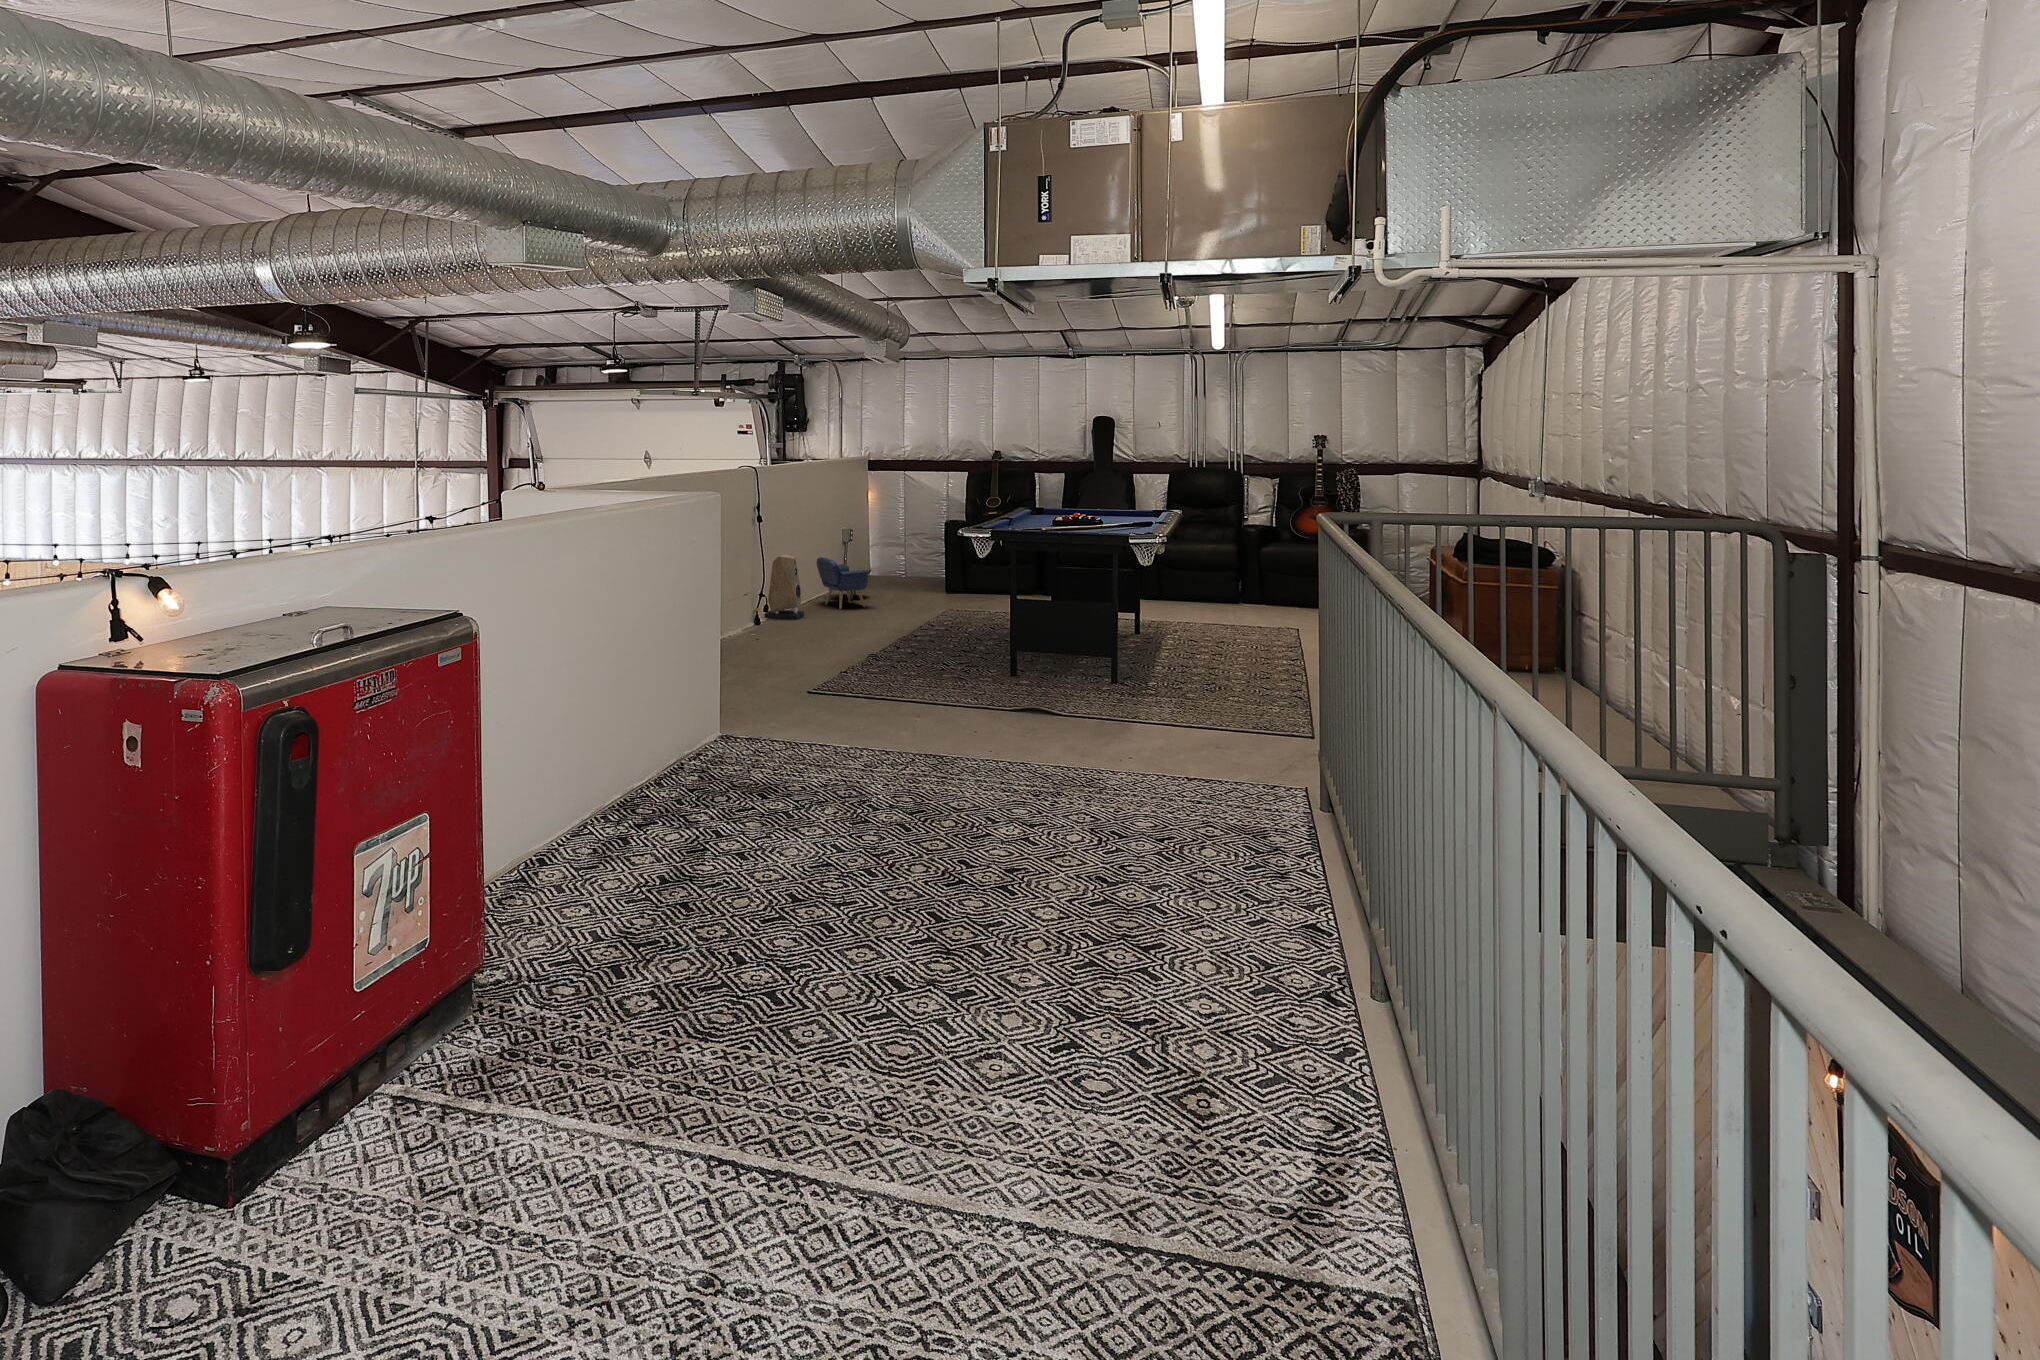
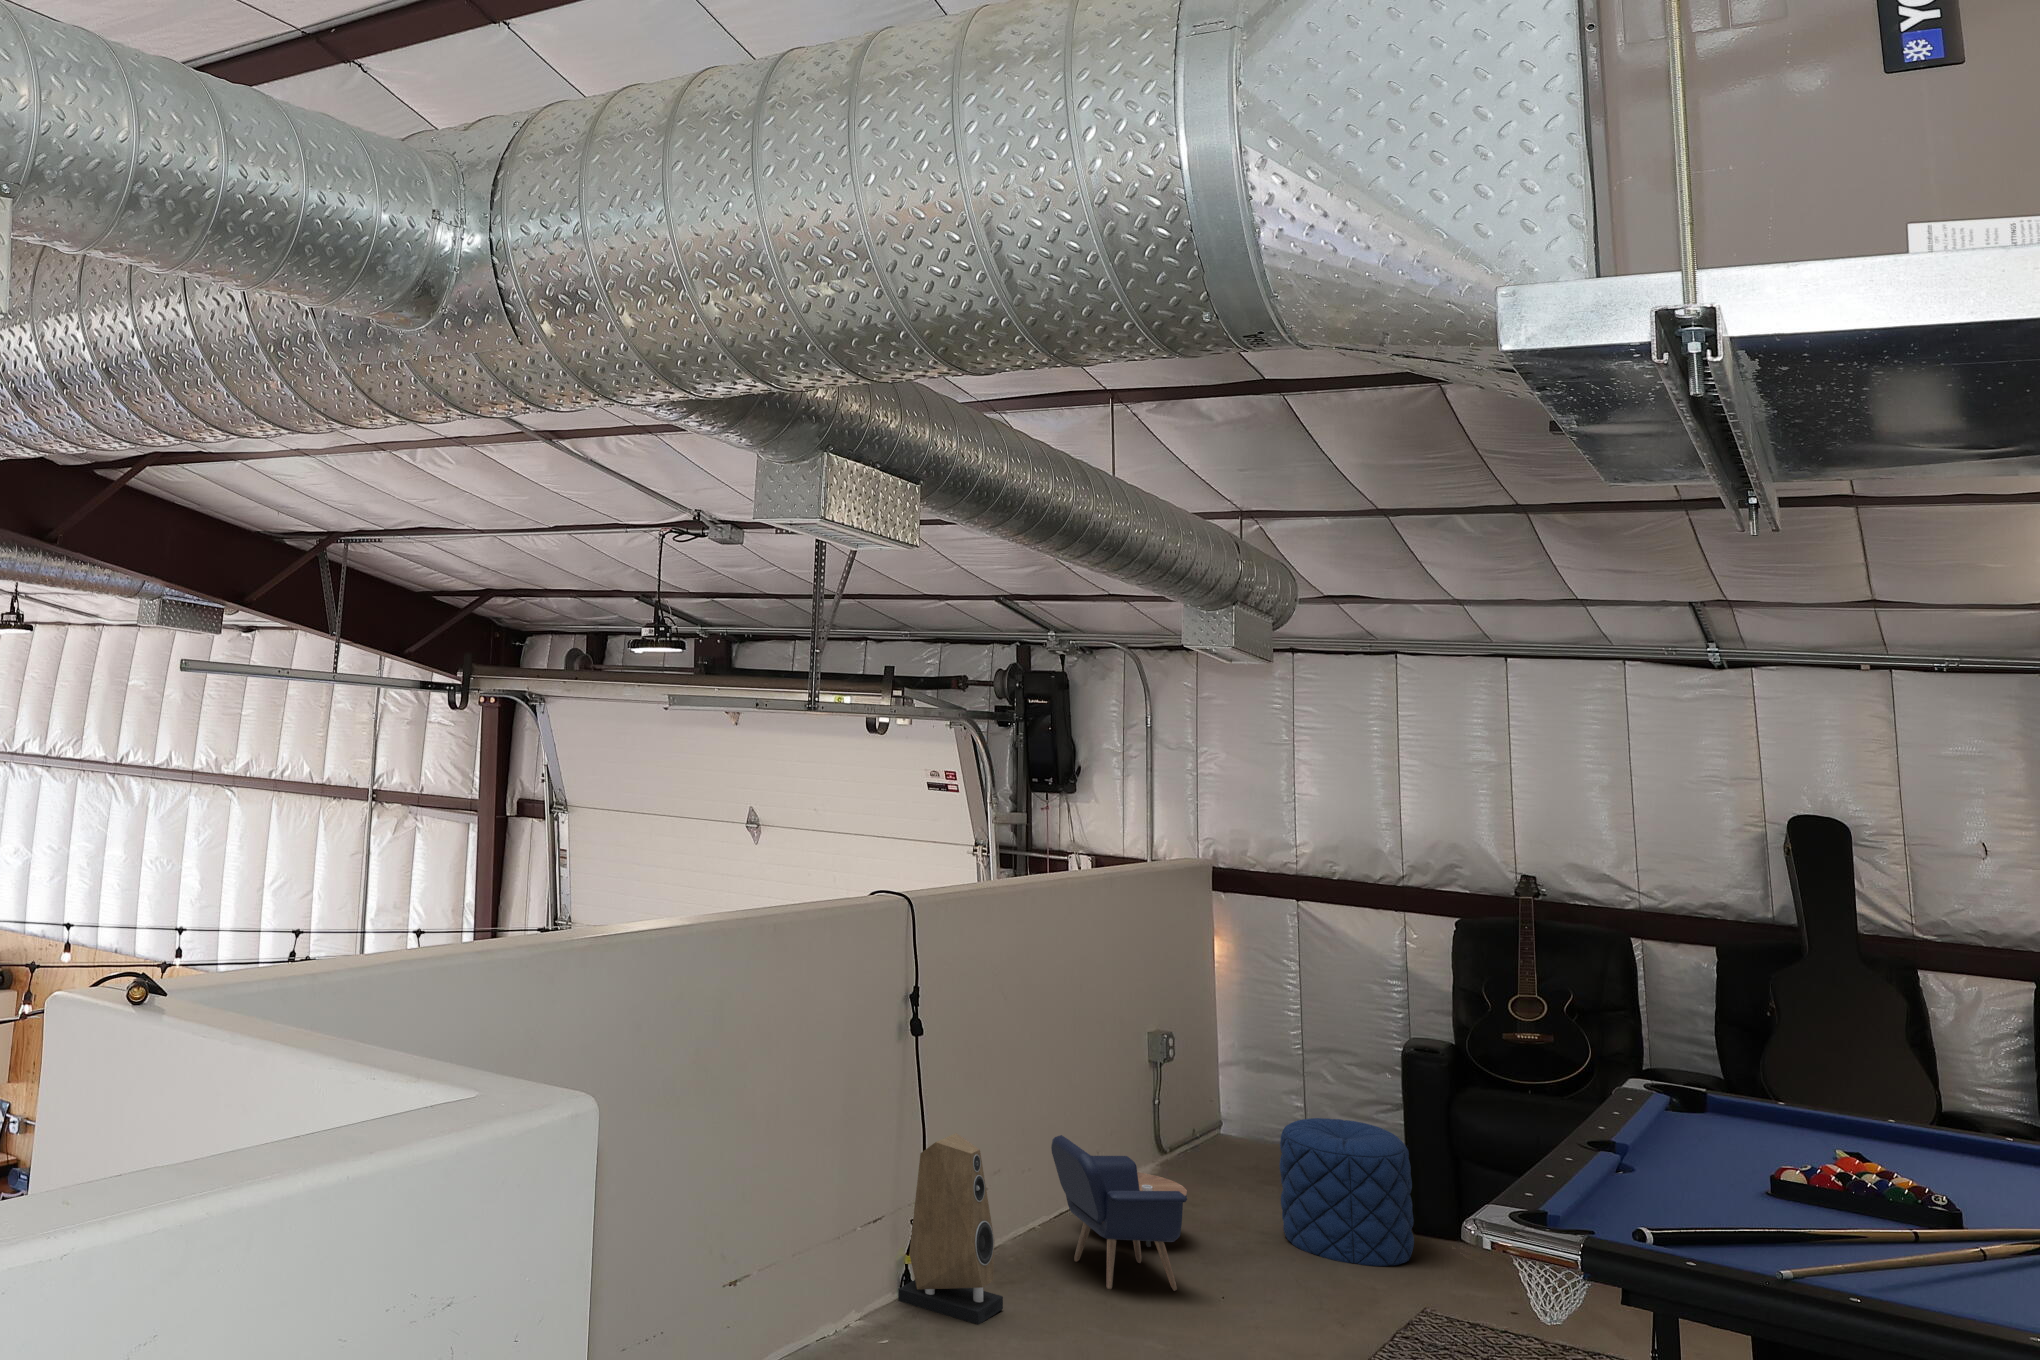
pouf: none [901,547,949,597] -> present [1280,1118,1414,1266]

